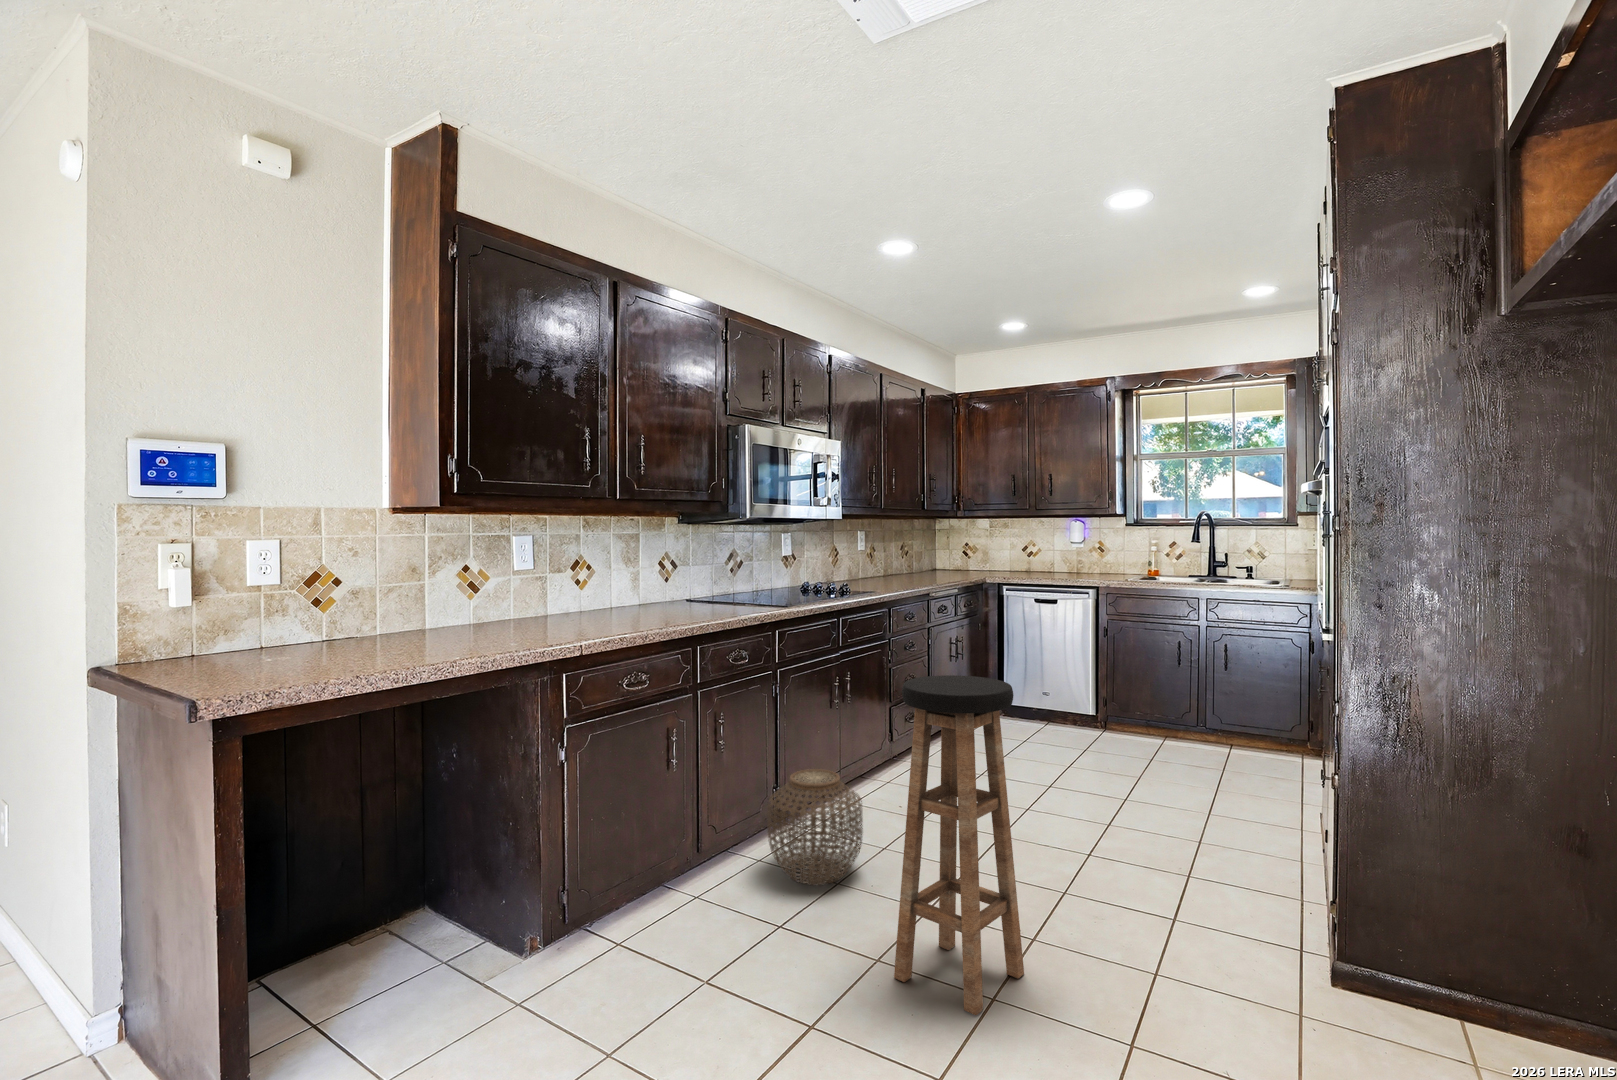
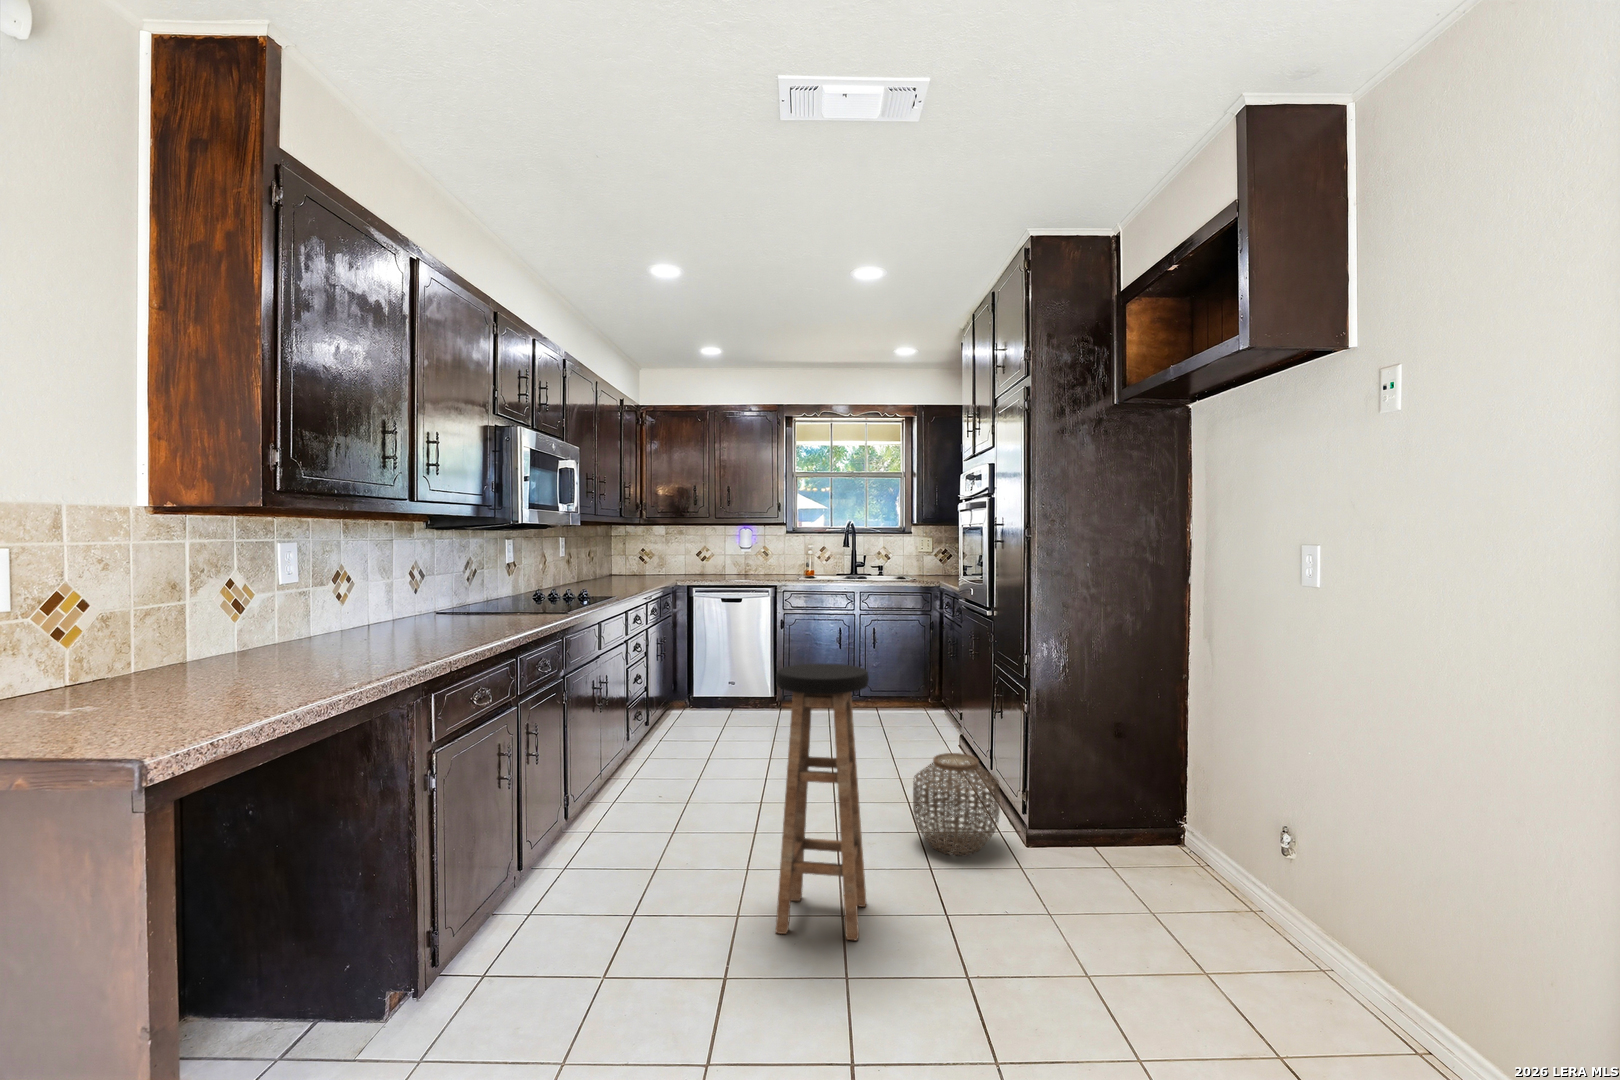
woven basket: present [767,769,863,885] -> present [913,753,1000,855]

